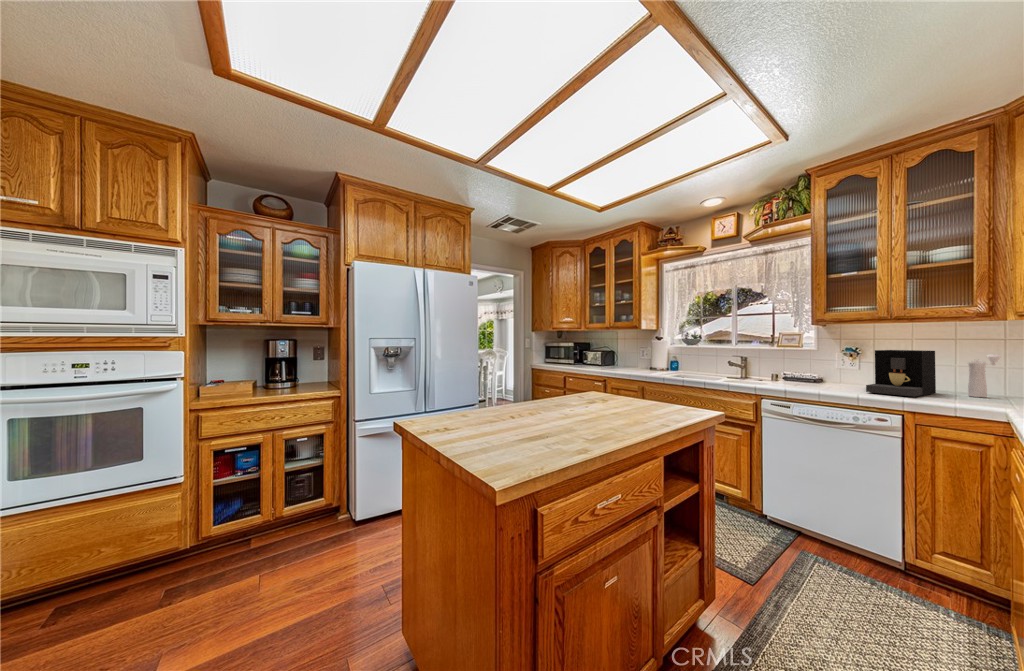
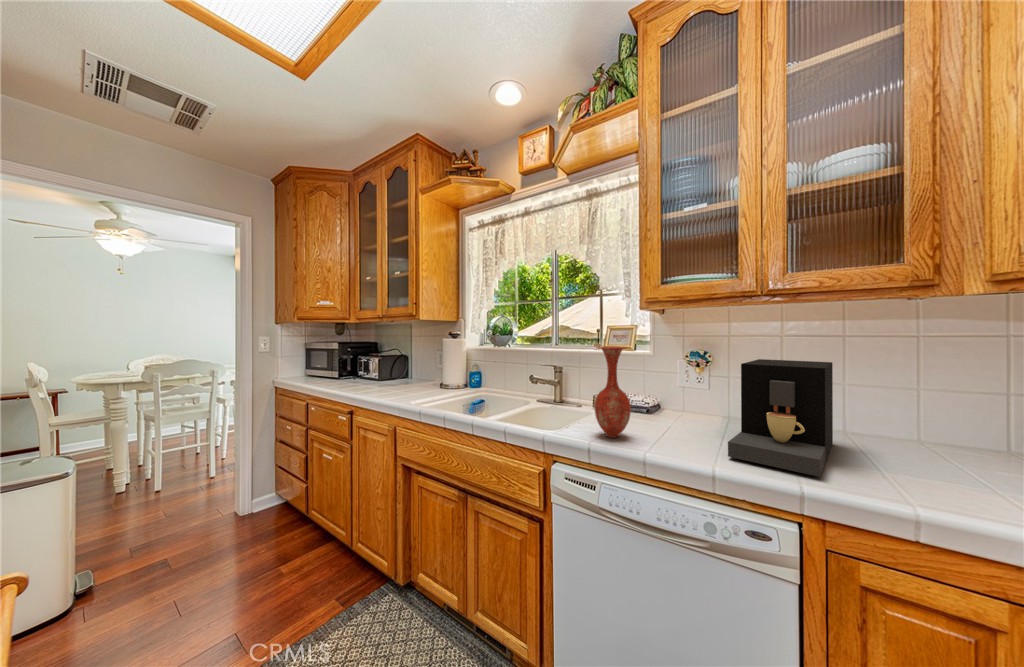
vase: none [785,342,807,387] -> present [594,347,631,438]
pepper mill: present [968,354,1001,397] -> none [887,369,934,459]

